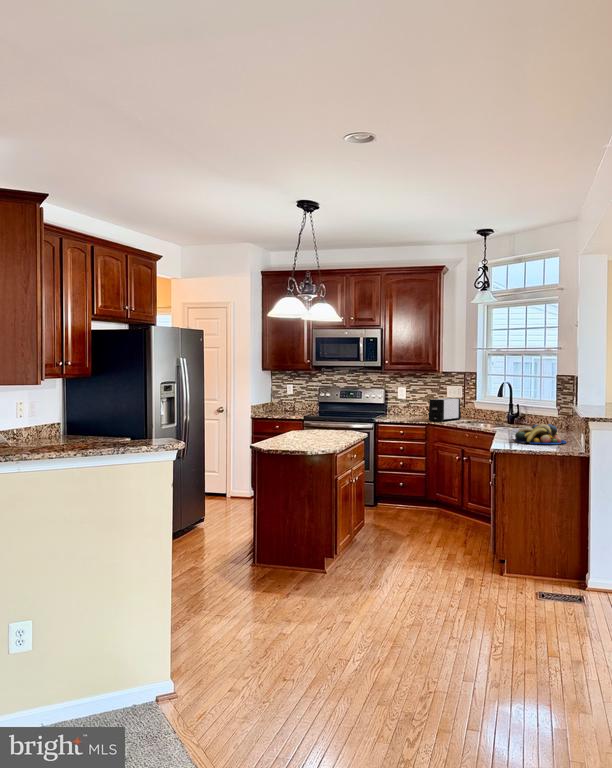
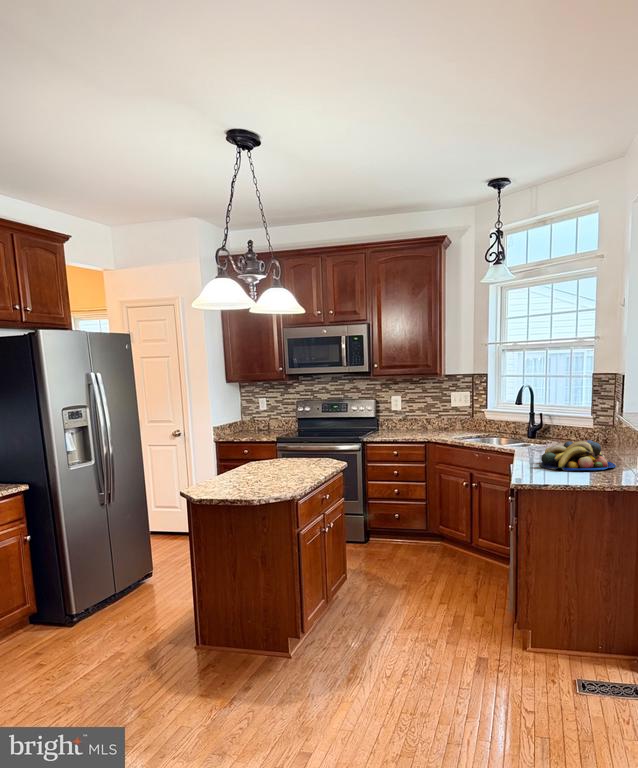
toaster: present [428,398,461,422] -> none [427,407,469,438]

